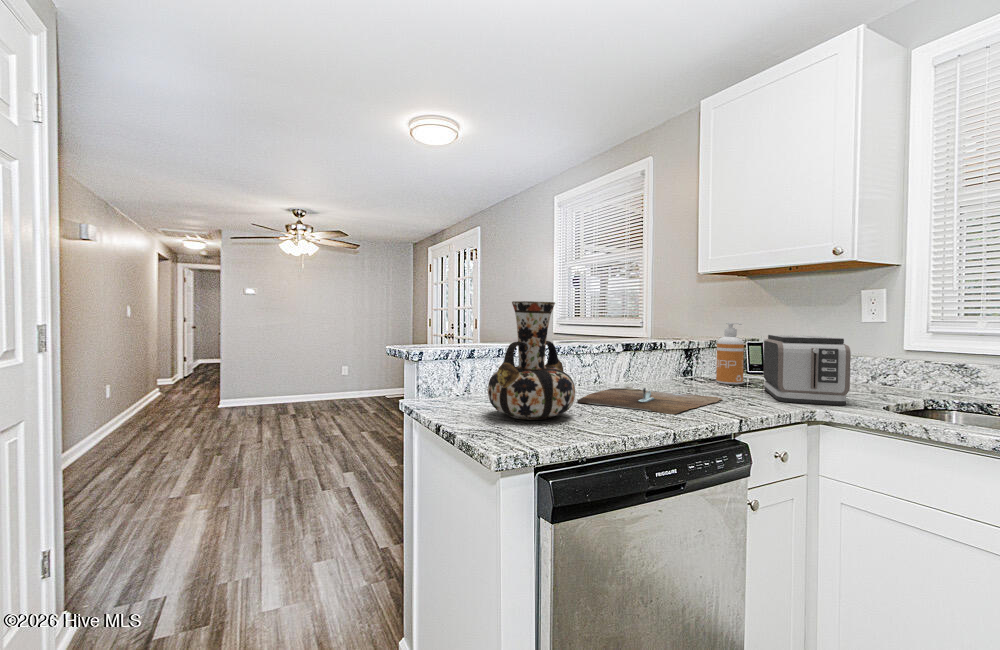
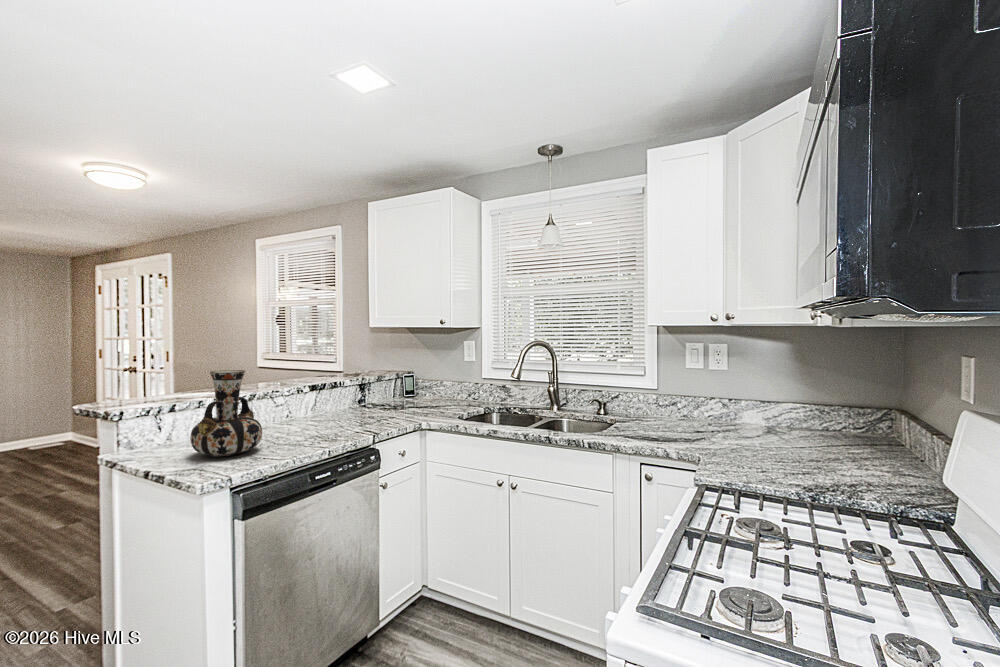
soap dispenser: present [716,323,744,384] -> none [381,364,398,407]
toaster: present [763,335,851,405] -> none [407,373,446,419]
cutting board: present [578,387,722,414] -> none [268,419,375,438]

